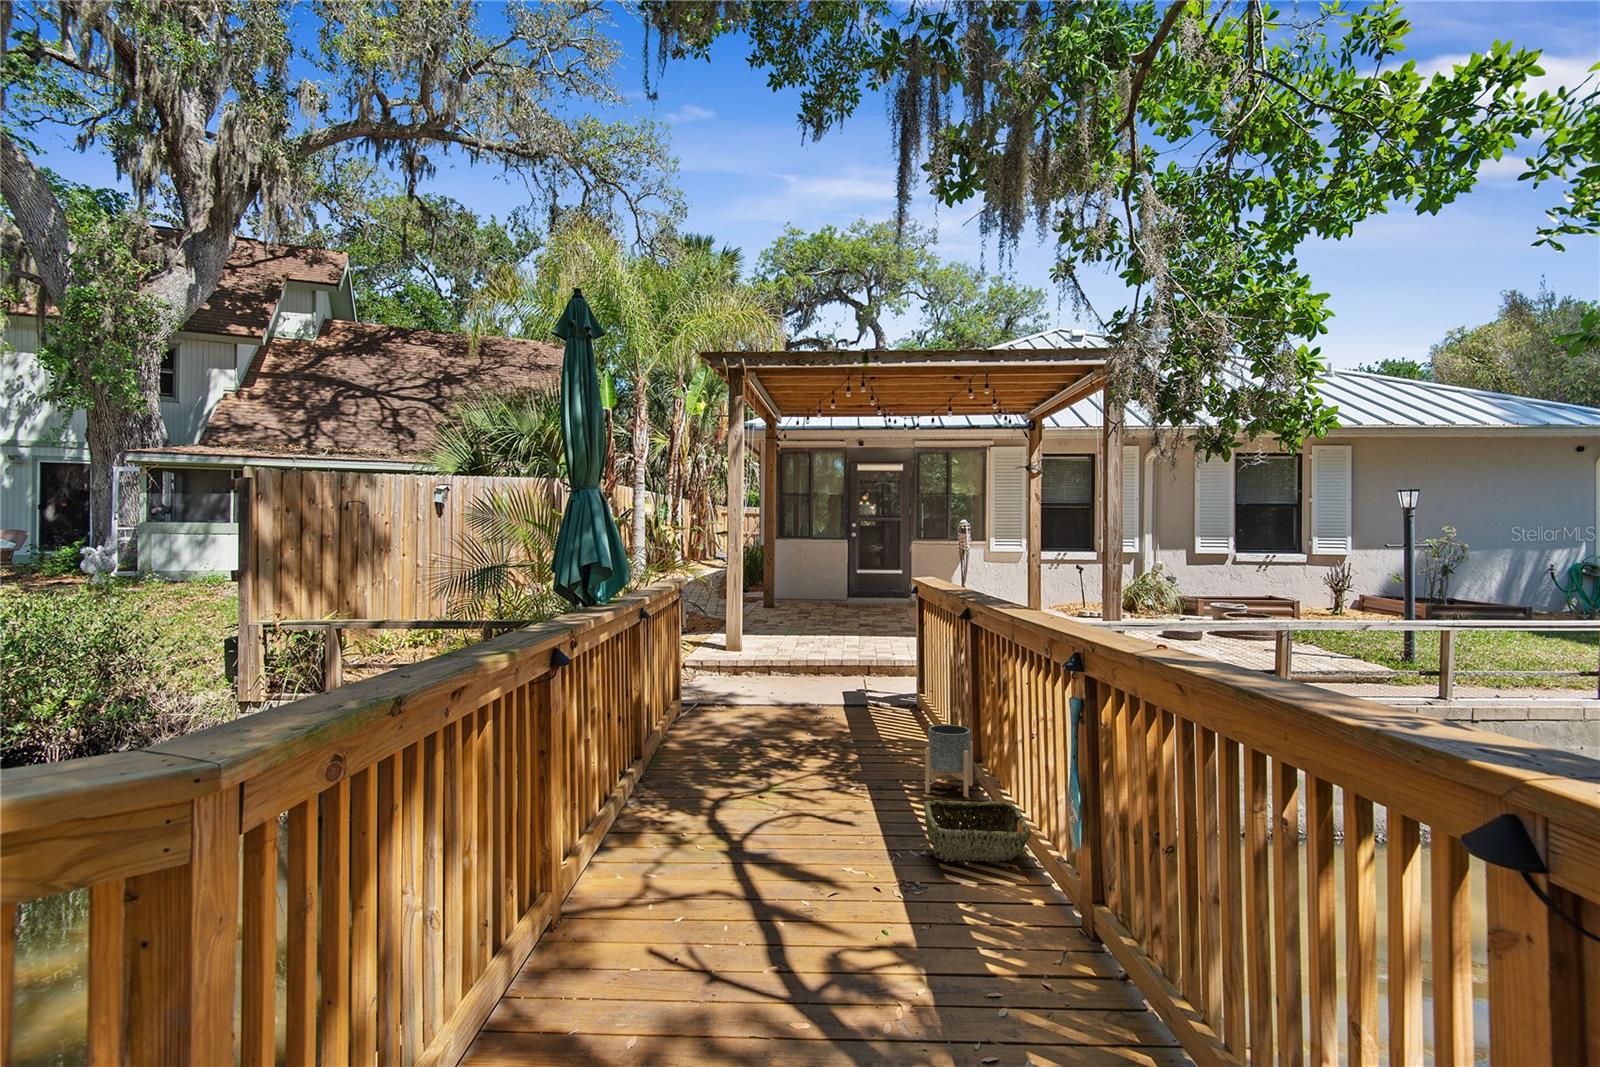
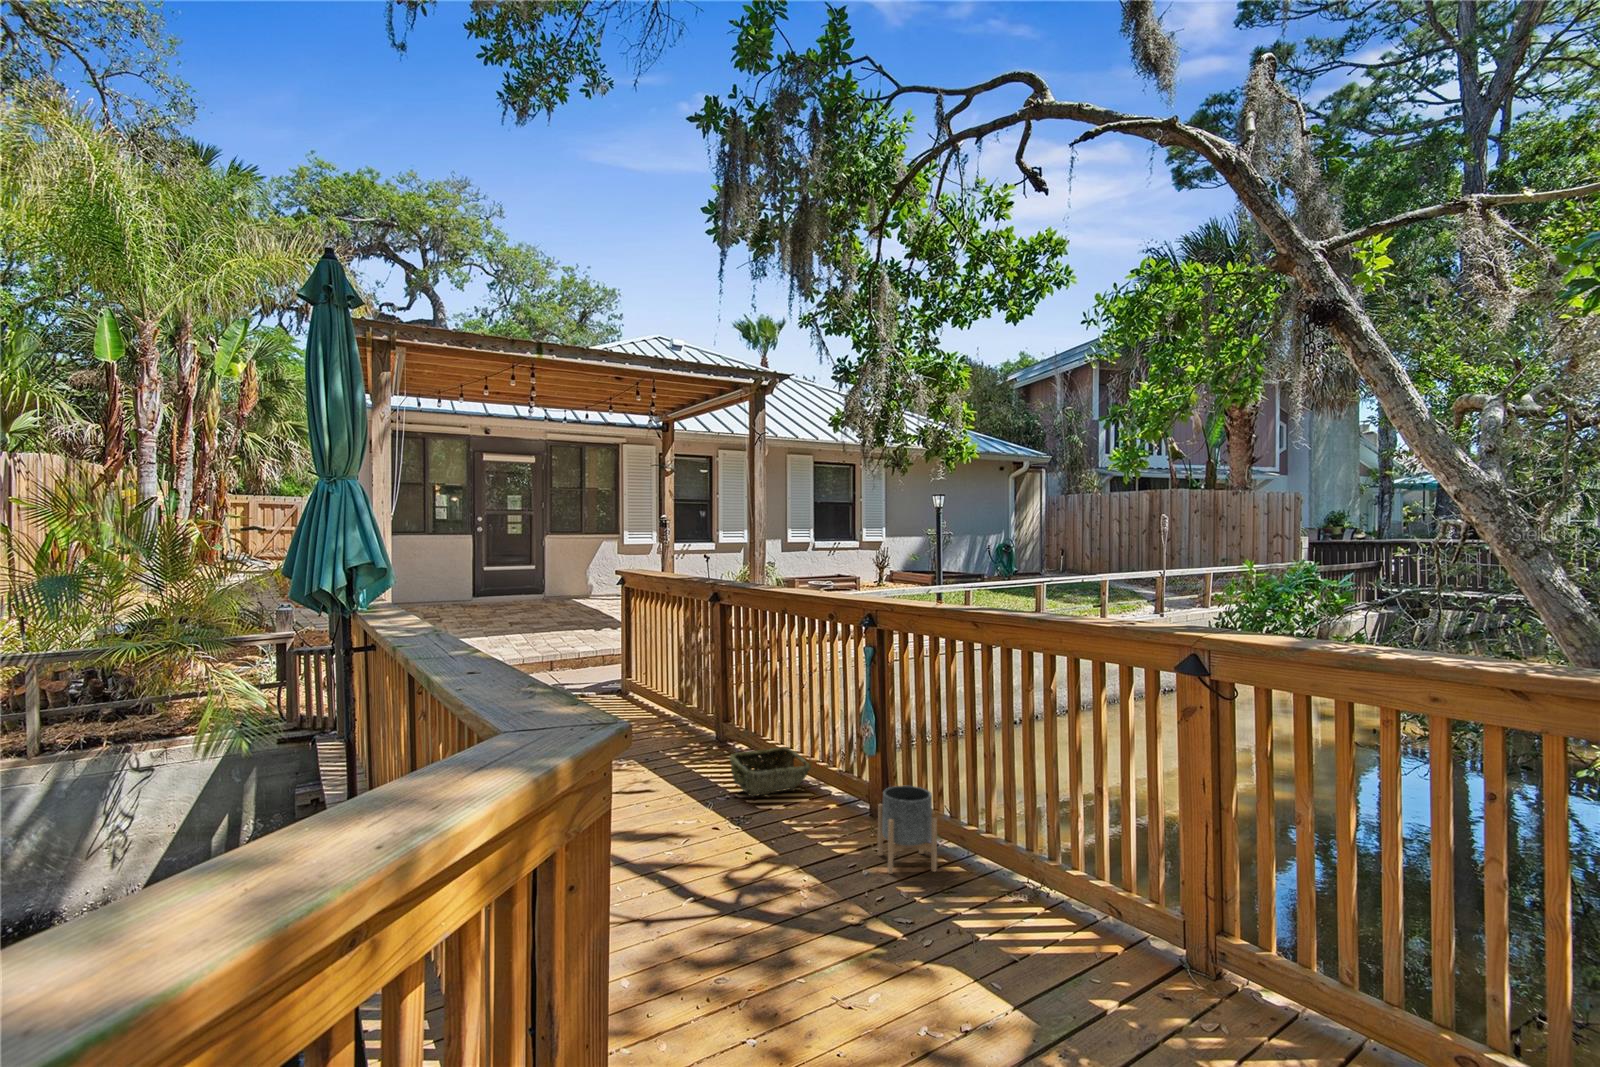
planter: present [925,725,973,797] -> present [878,786,937,874]

